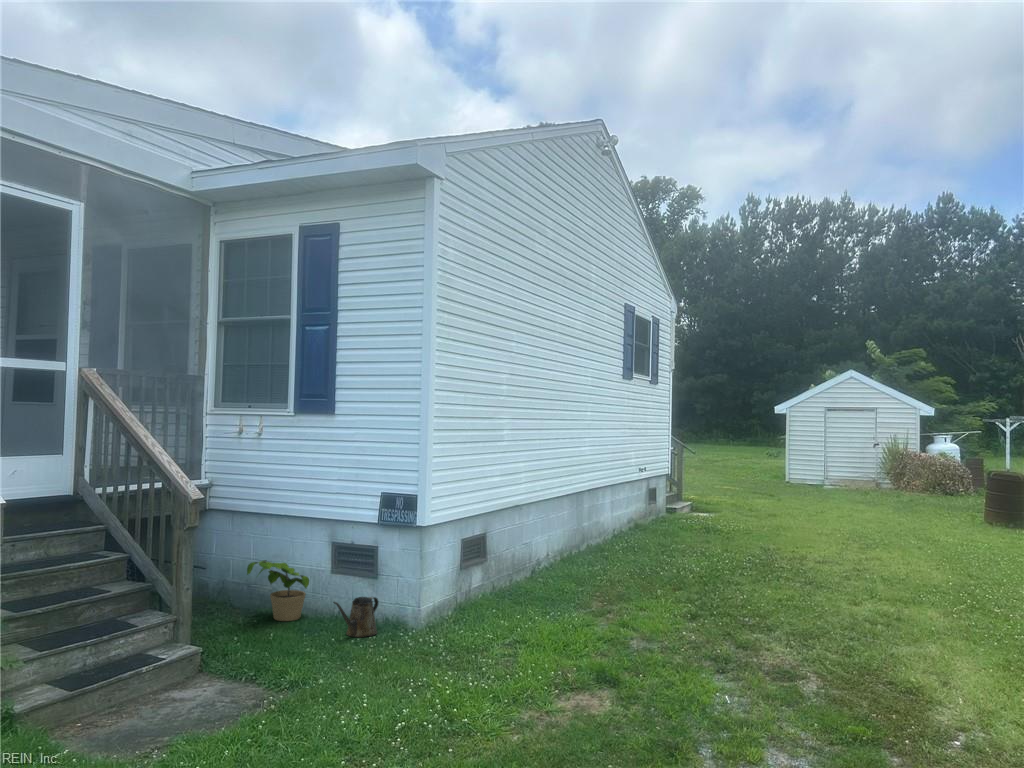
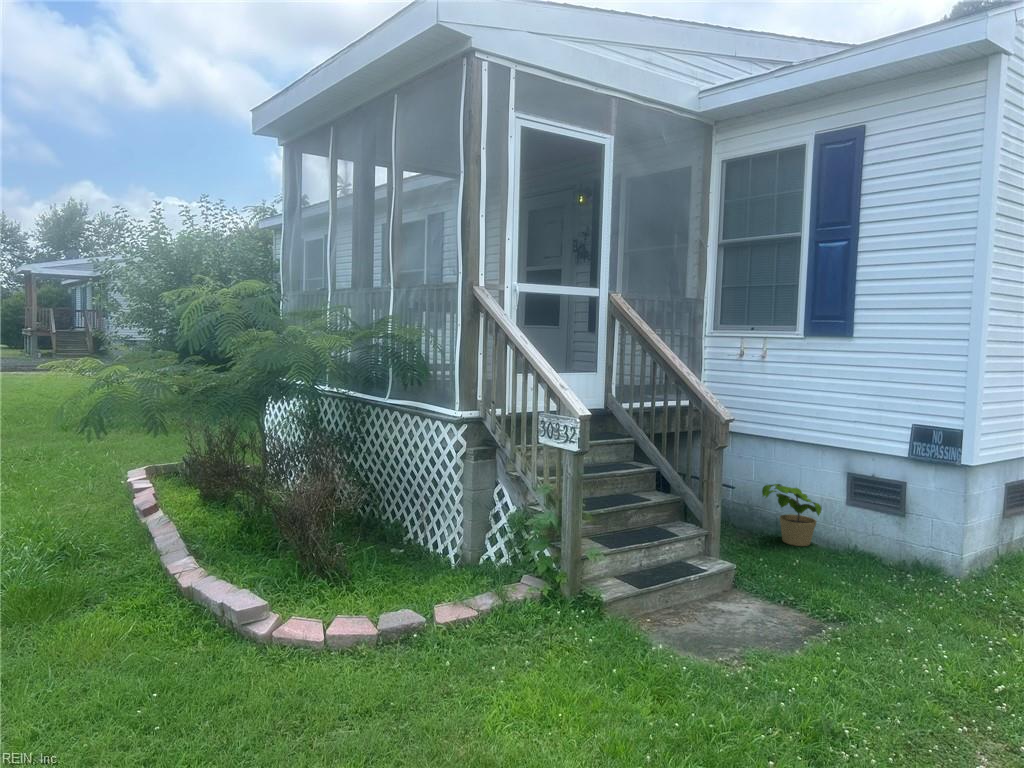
watering can: present [333,597,378,637] -> none [865,533,908,576]

